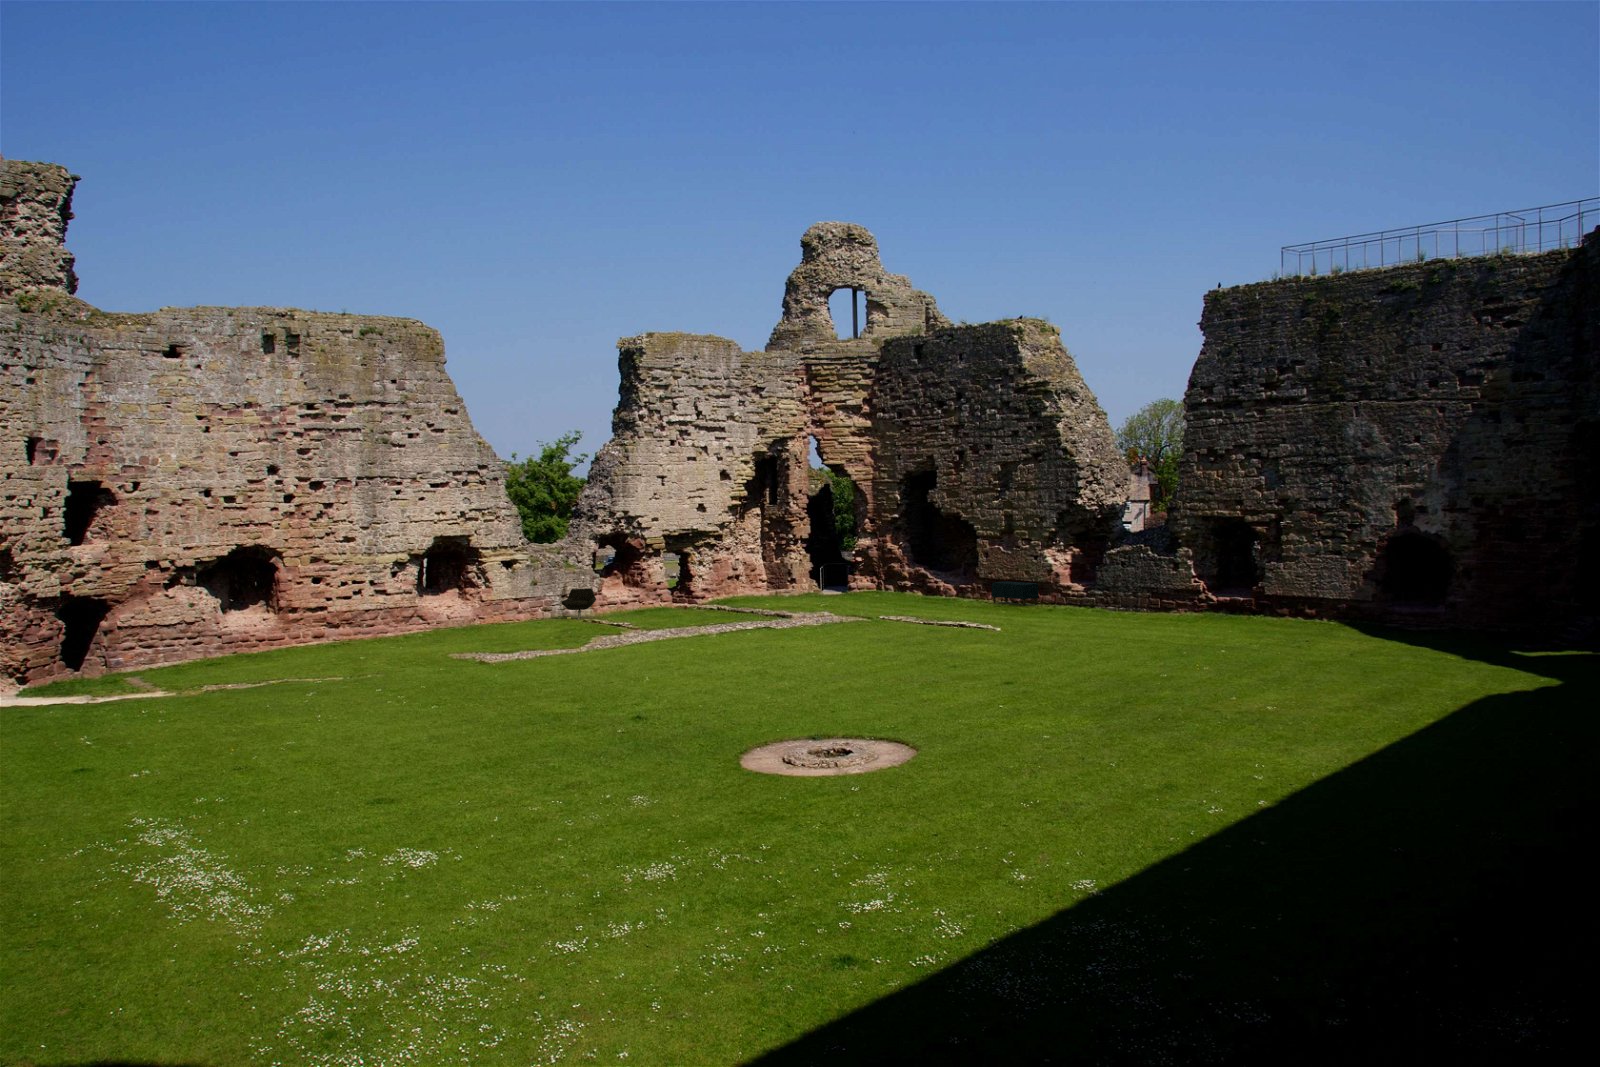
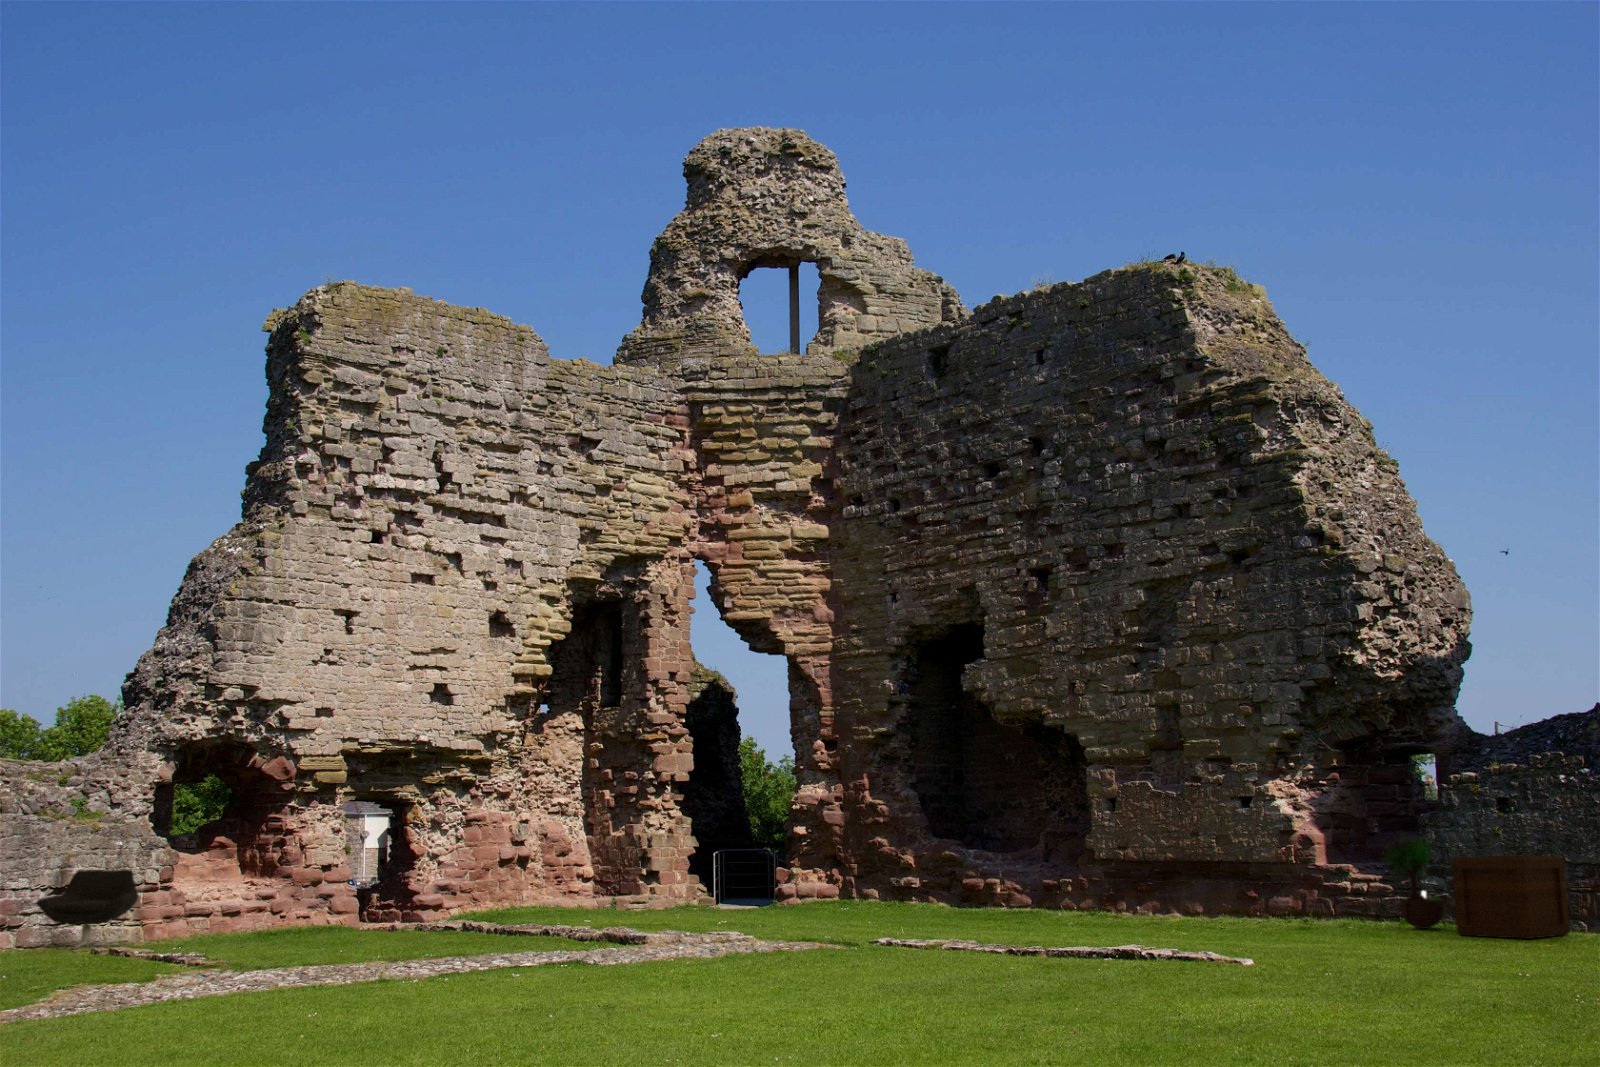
potted tree: none [1075,574,1100,611] -> present [1383,840,1444,929]
bench: present [992,581,1039,606] -> none [1139,864,1262,920]
wooden crate: none [1097,584,1140,617] -> present [1452,856,1570,939]

